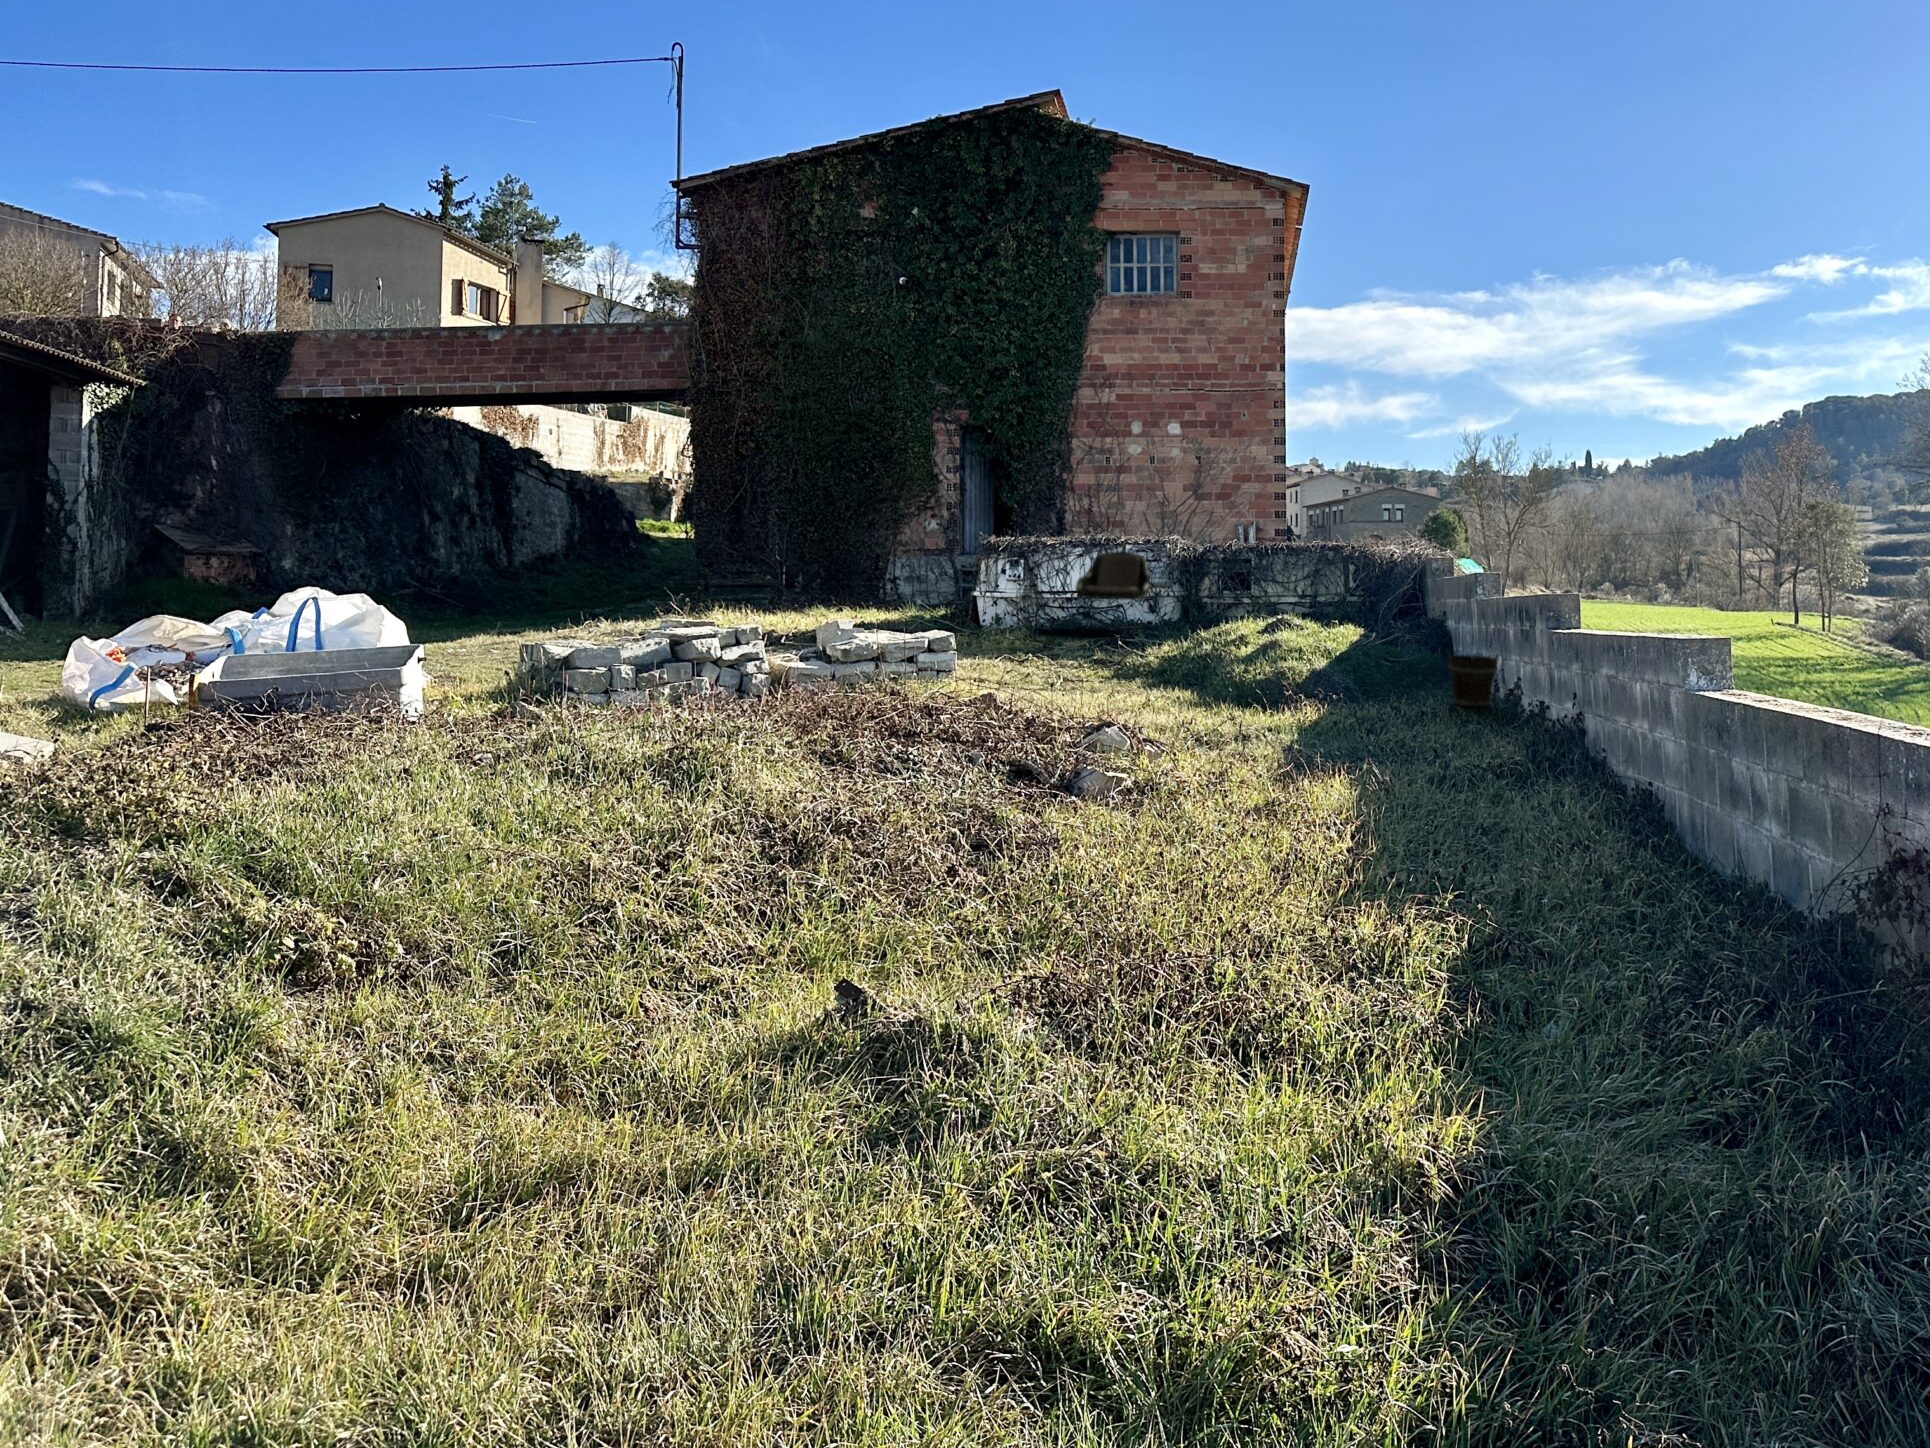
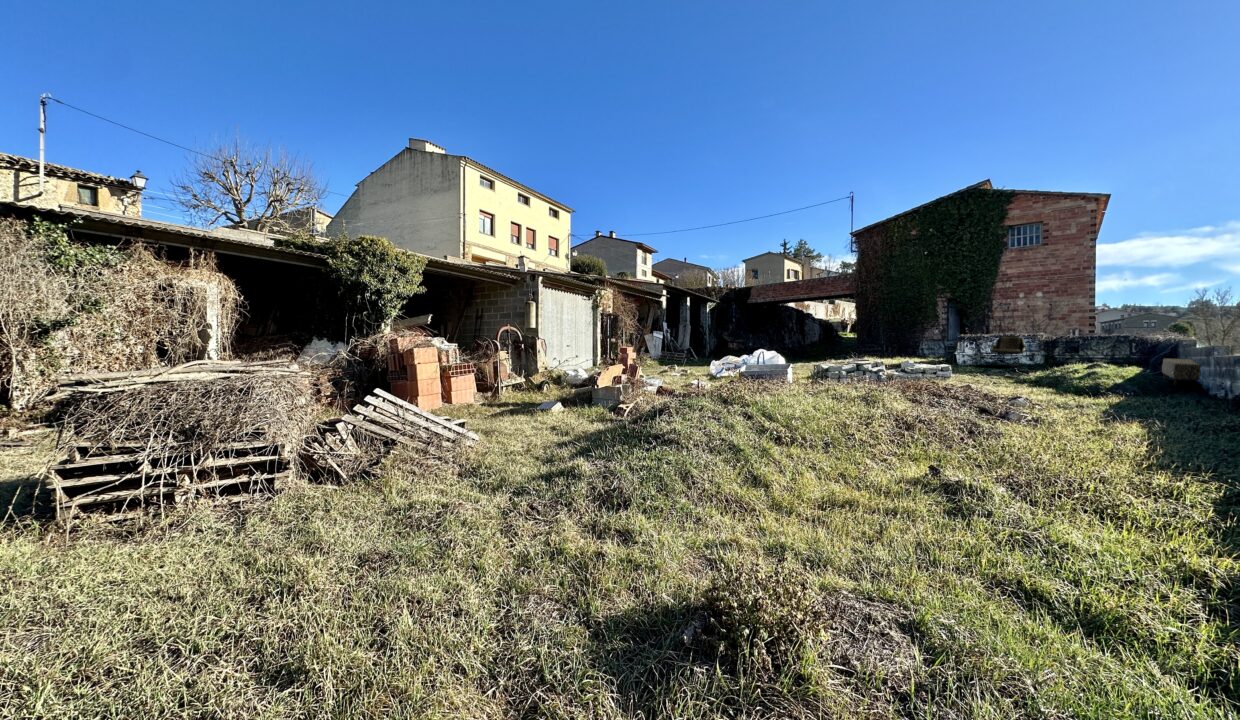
bench: none [1385,605,1456,667] -> present [1162,359,1200,385]
bucket: present [1448,653,1499,707] -> none [1197,379,1232,403]

